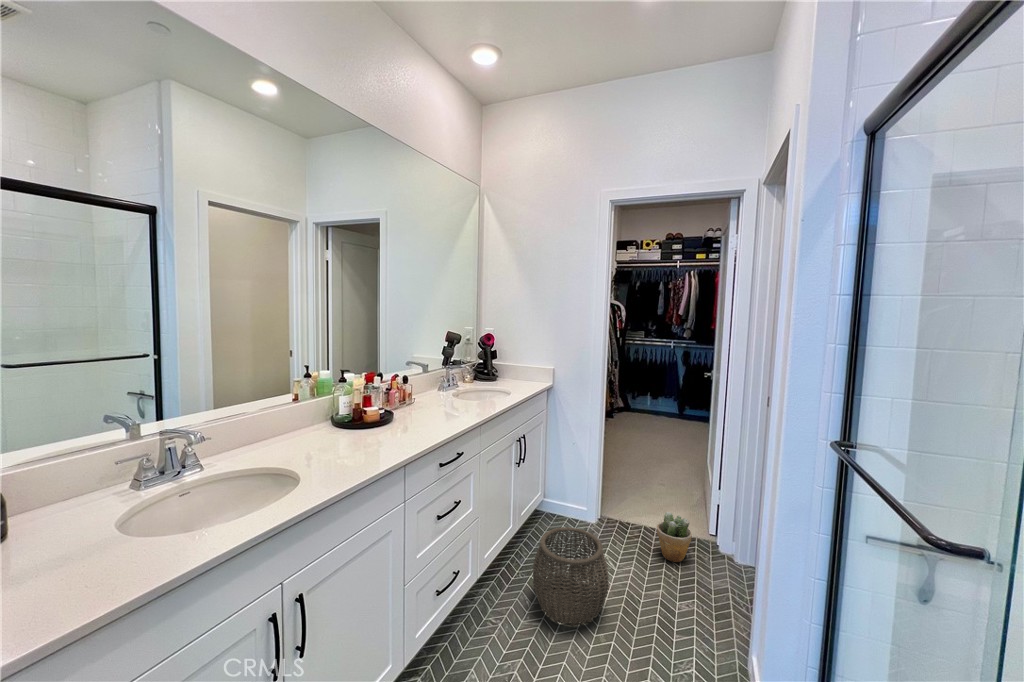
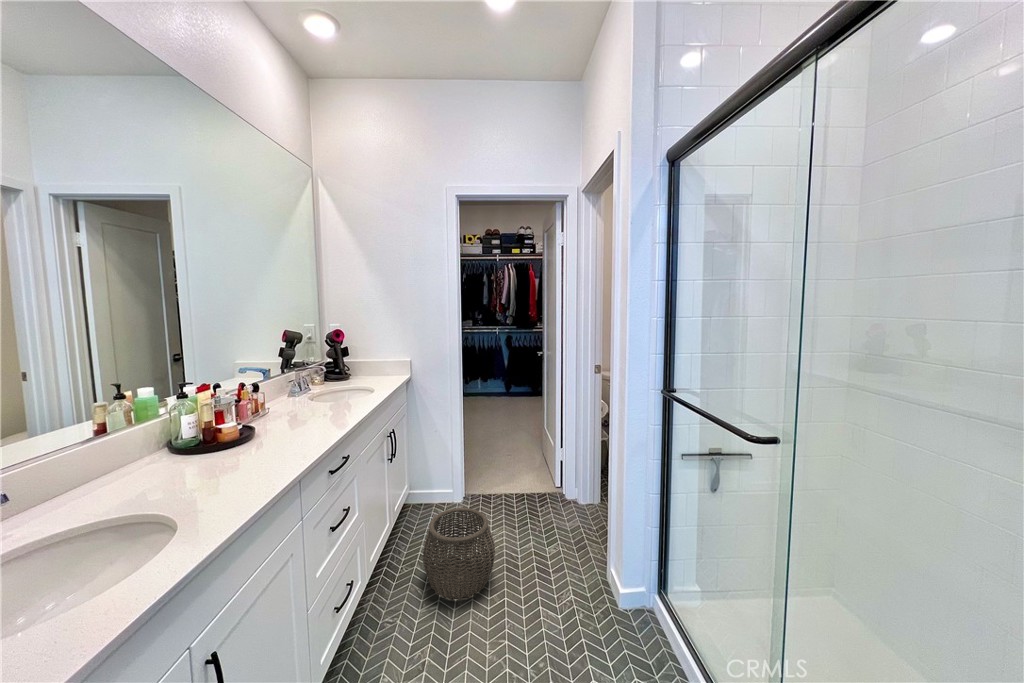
potted plant: present [657,512,692,562] -> none [519,475,547,516]

